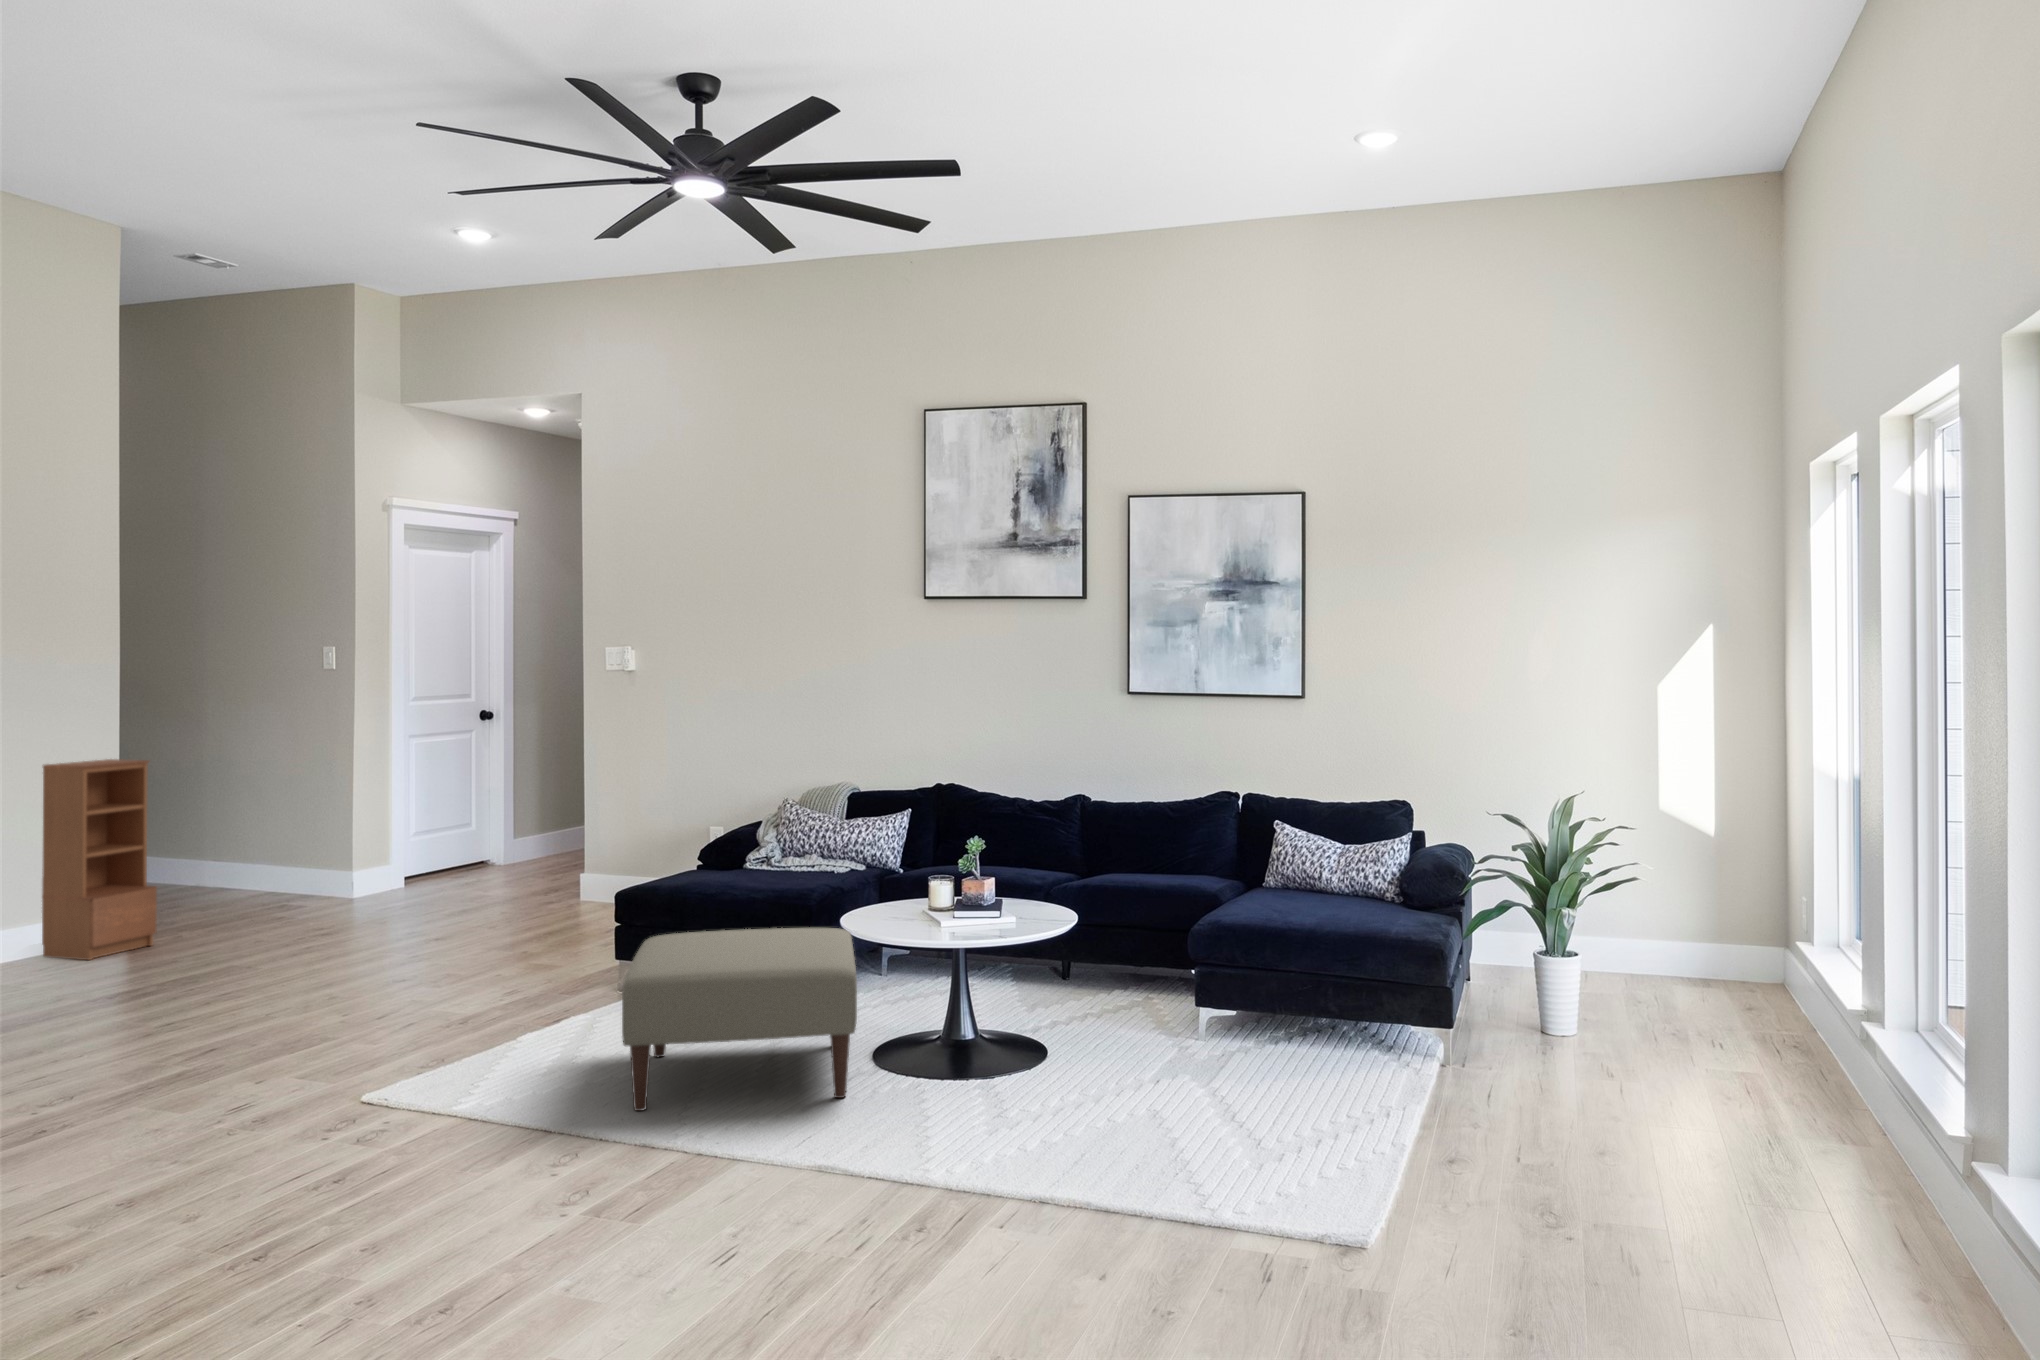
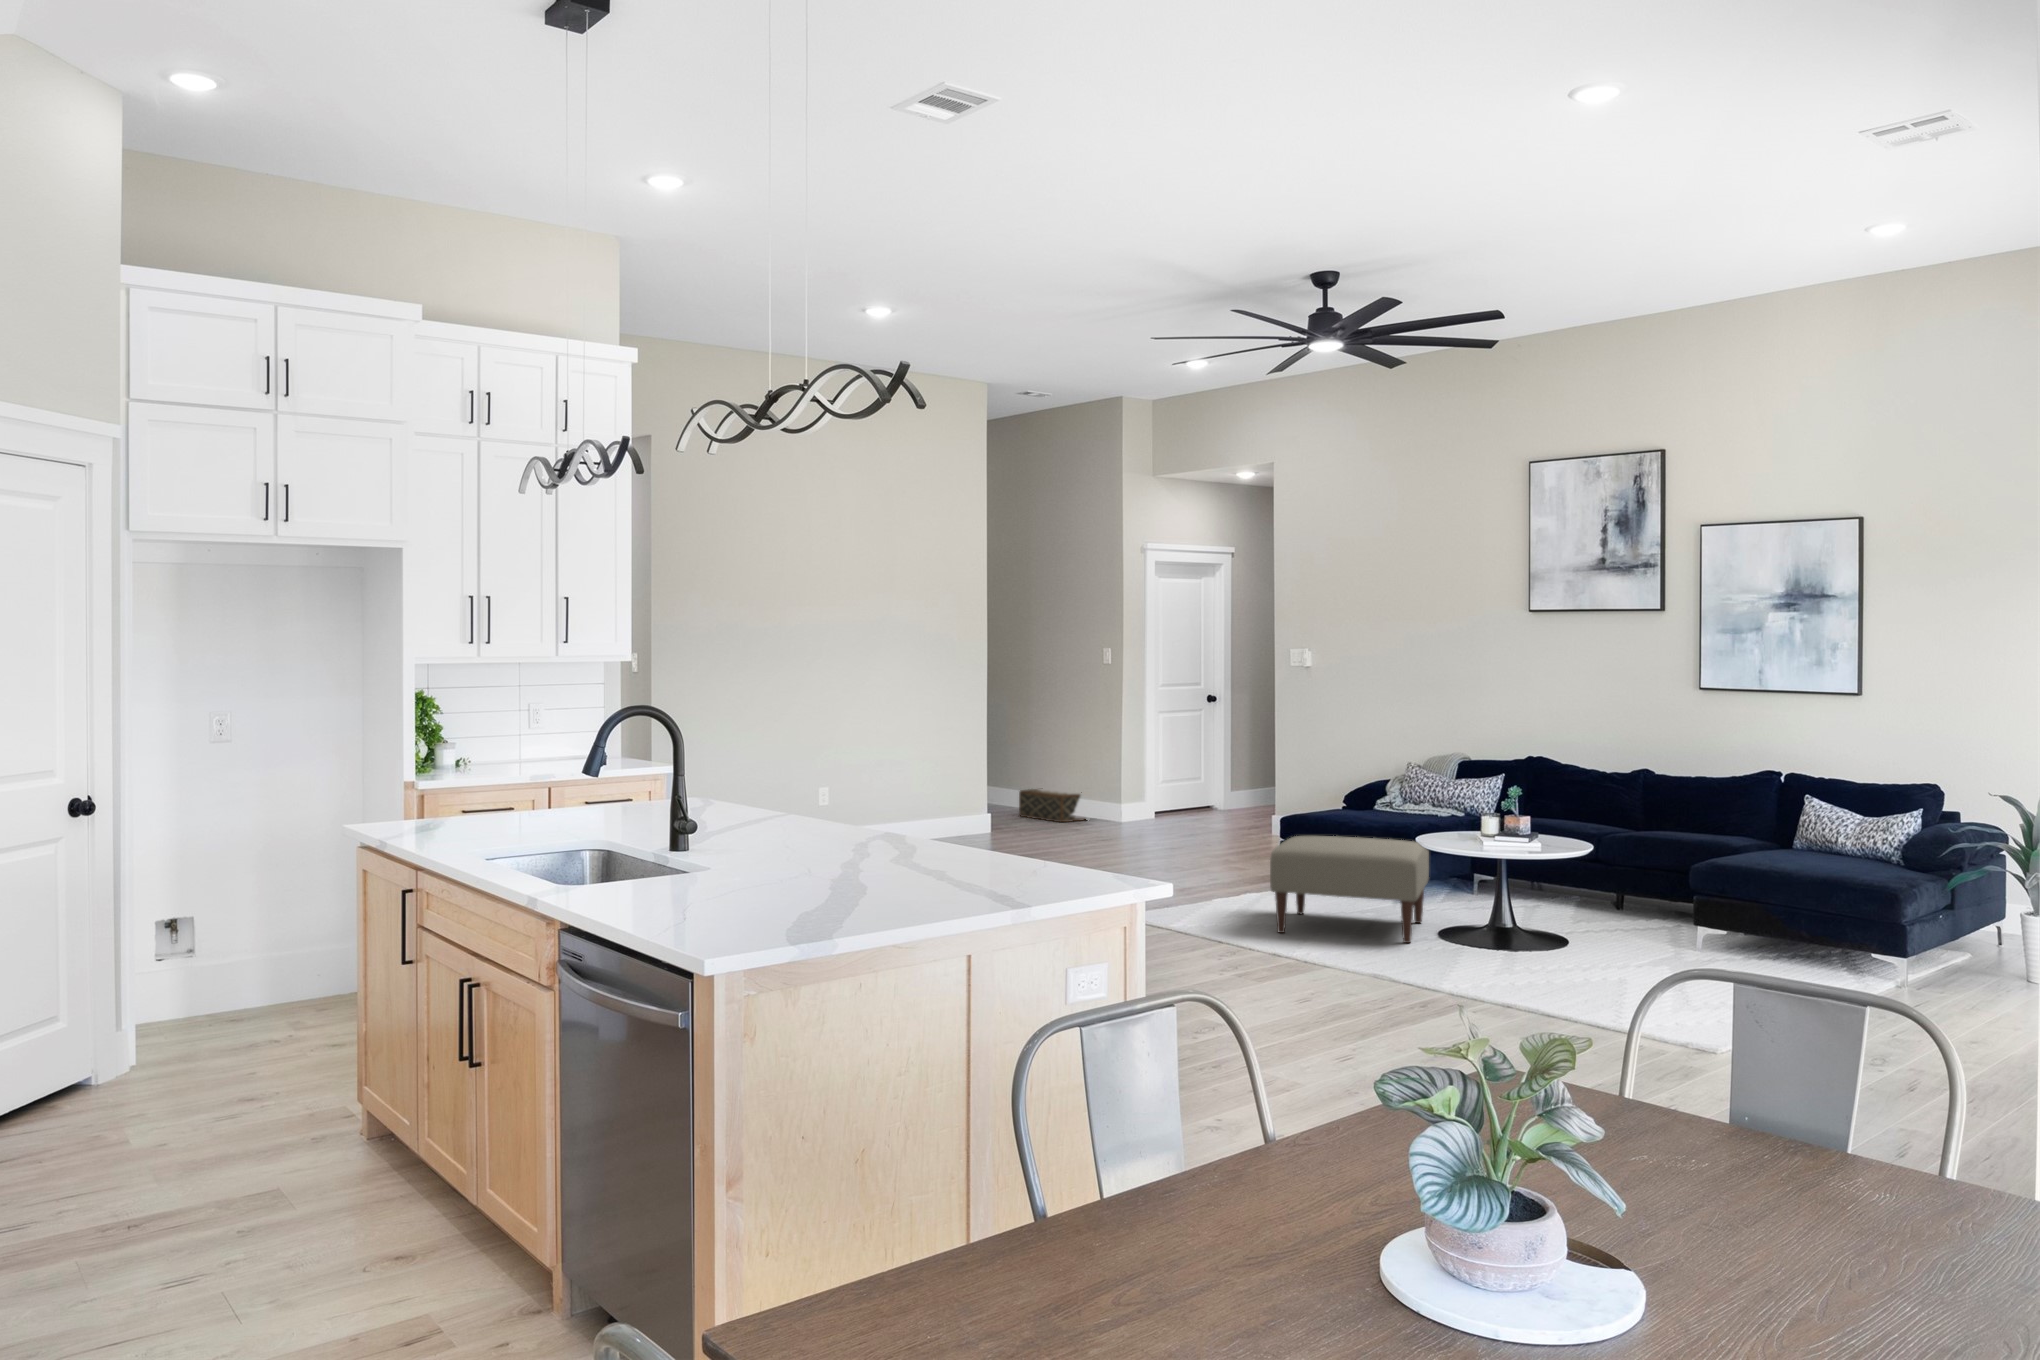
bookcase: present [42,759,157,960] -> none [953,718,1011,841]
woven basket: none [182,853,302,904] -> present [1019,789,1085,822]

